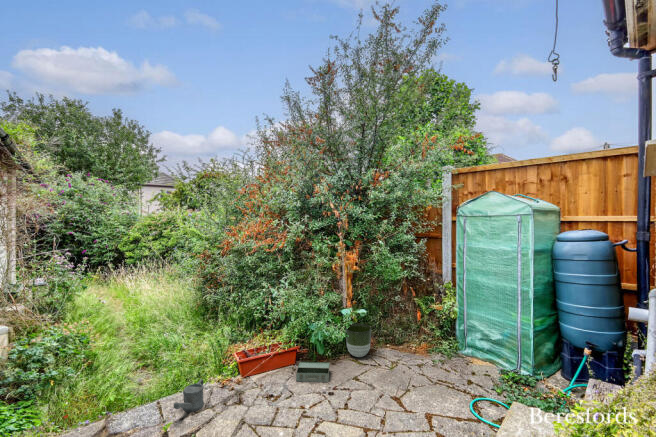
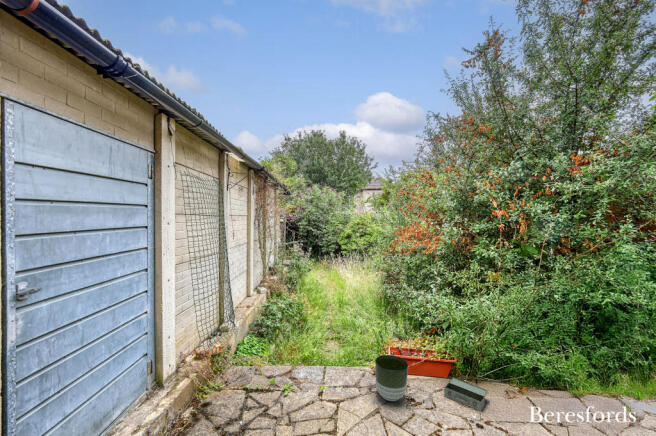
planter: present [346,324,371,357] -> present [375,355,408,401]
watering can: present [174,379,204,412] -> none [328,360,357,385]

